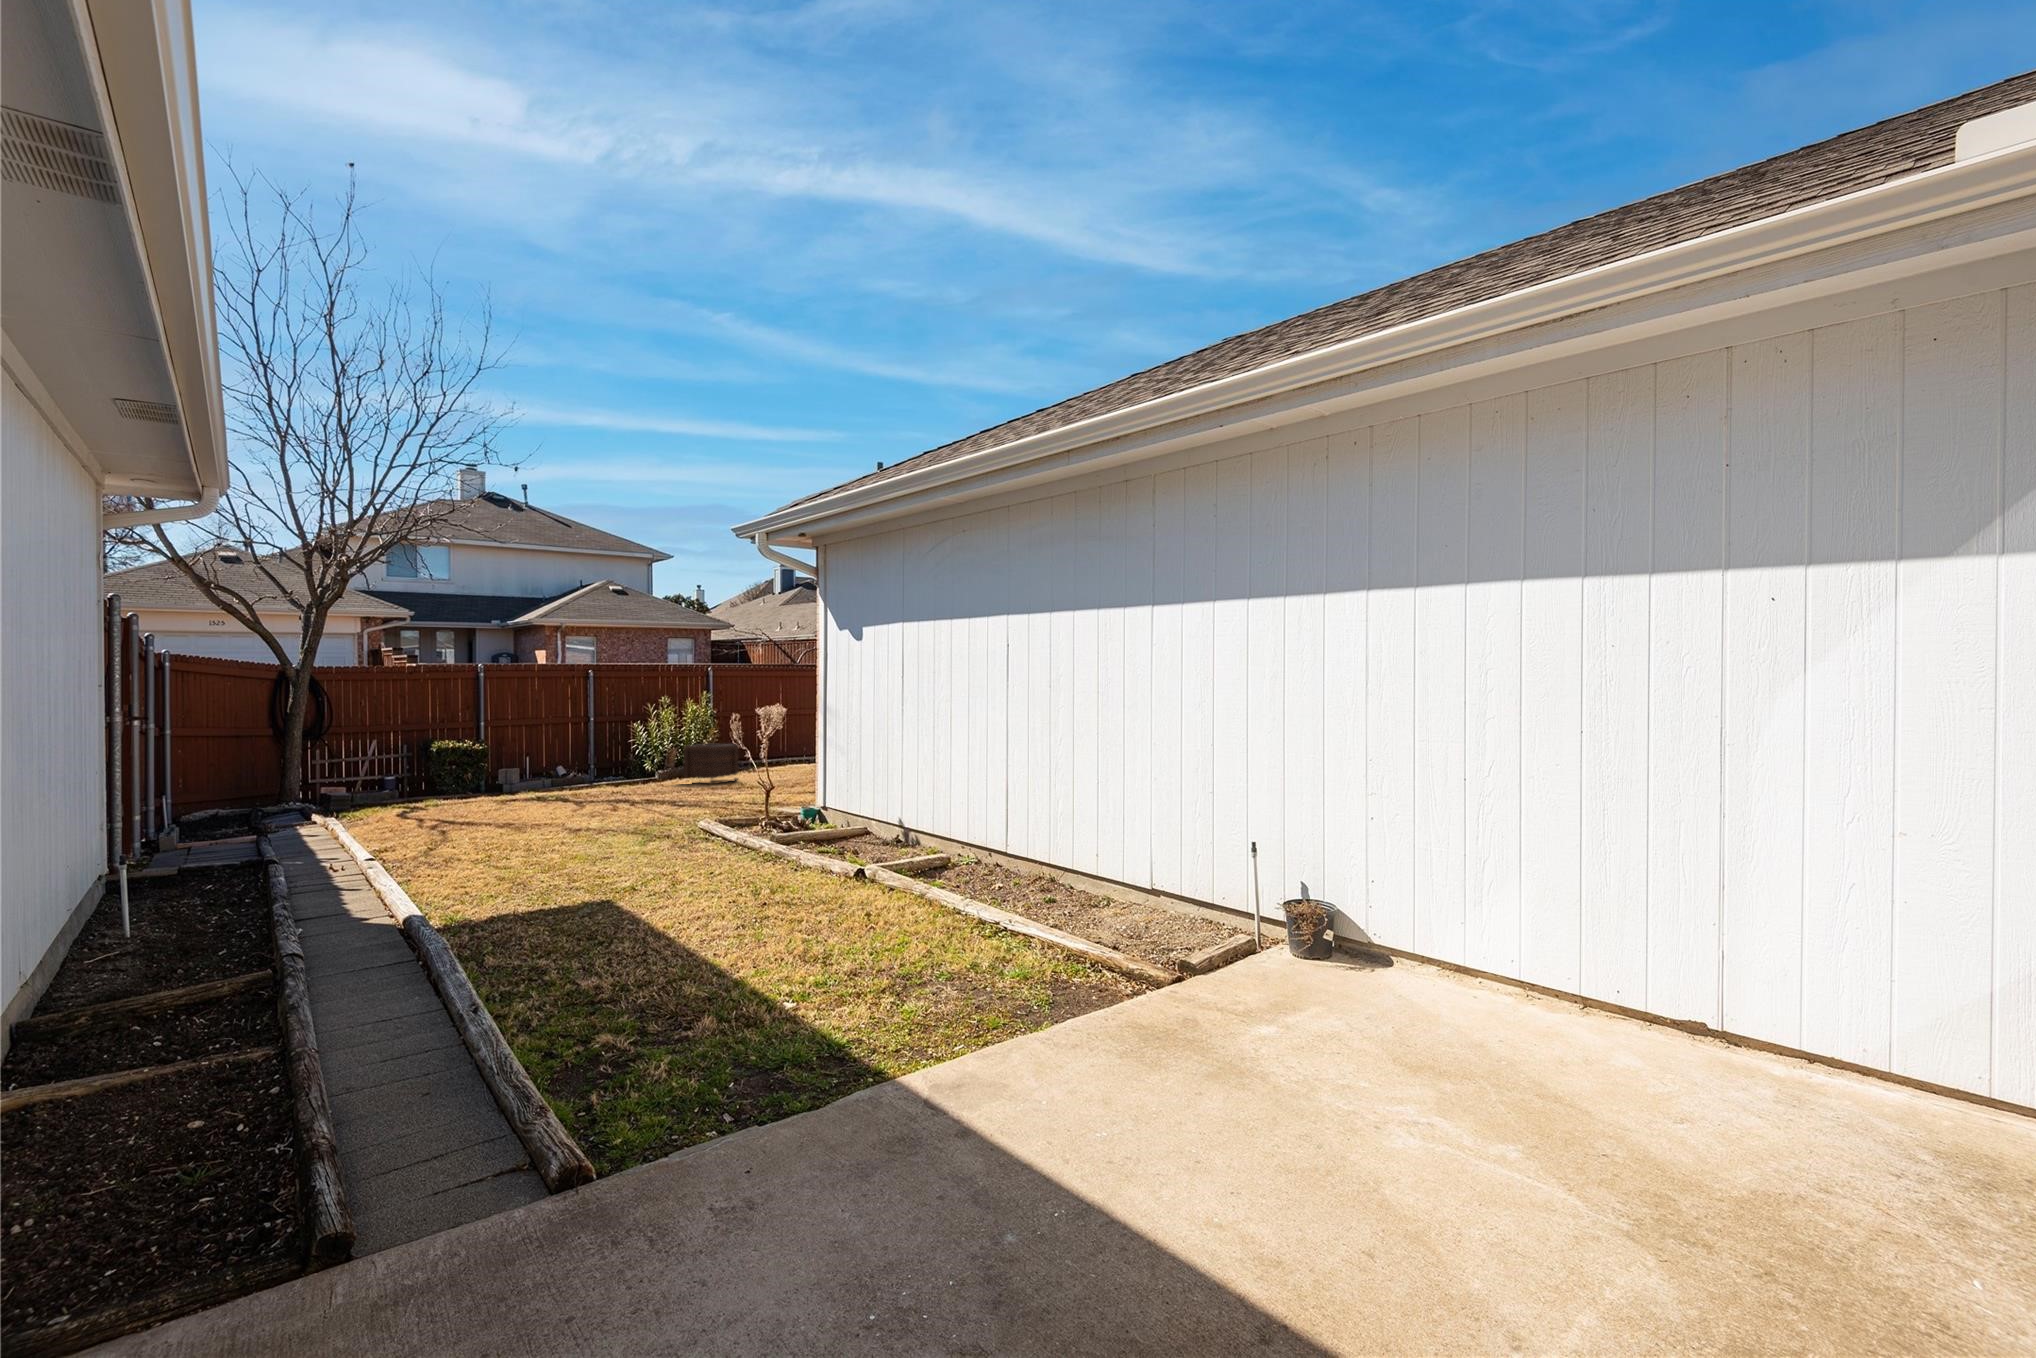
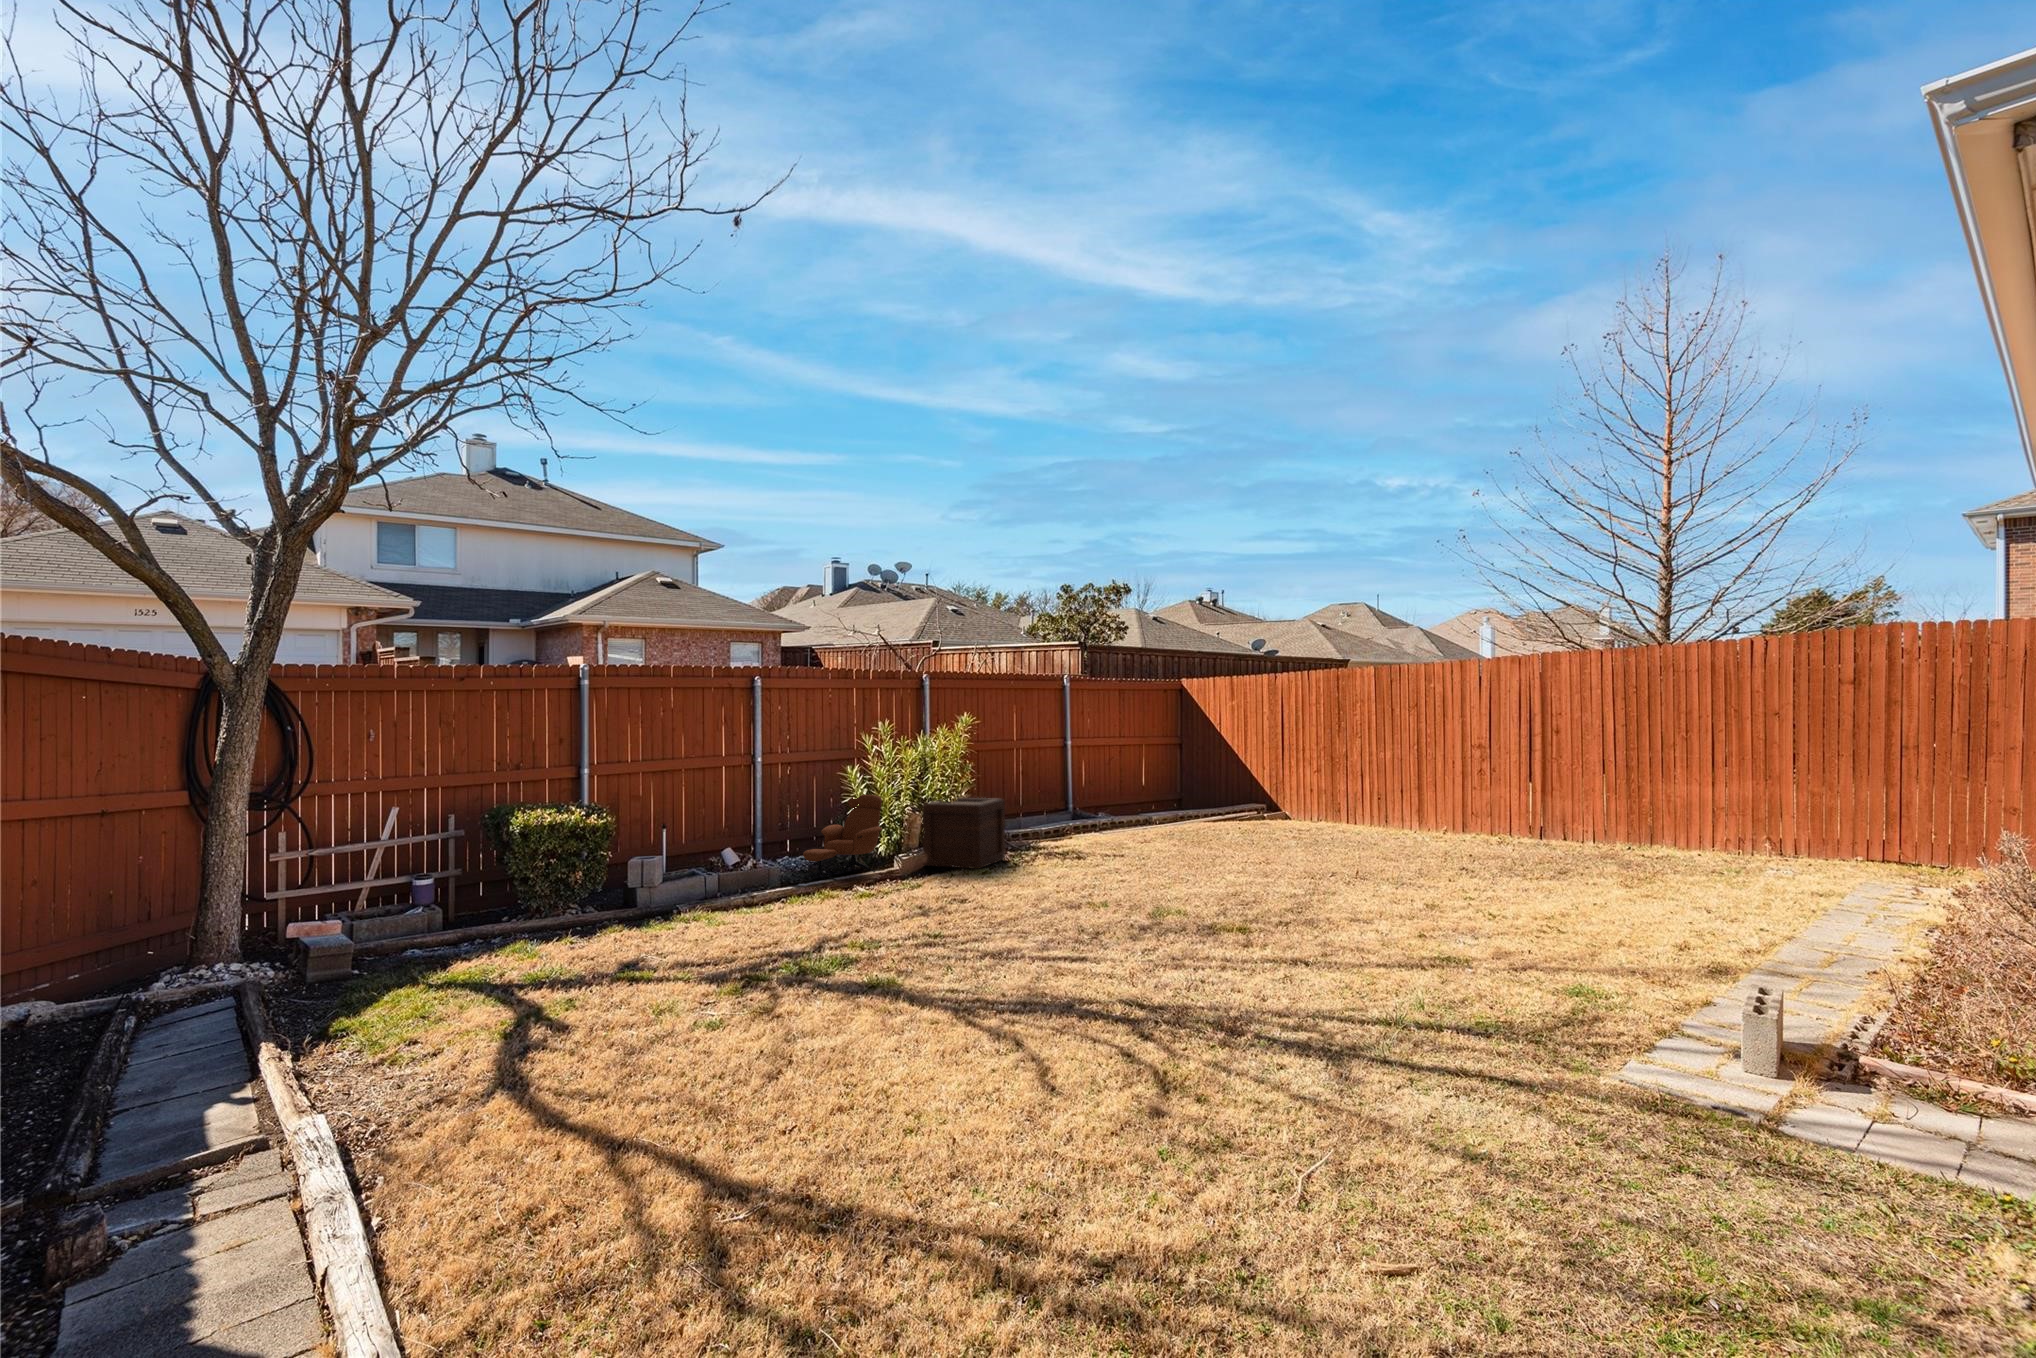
lounge chair: none [603,741,658,788] -> present [803,795,882,882]

